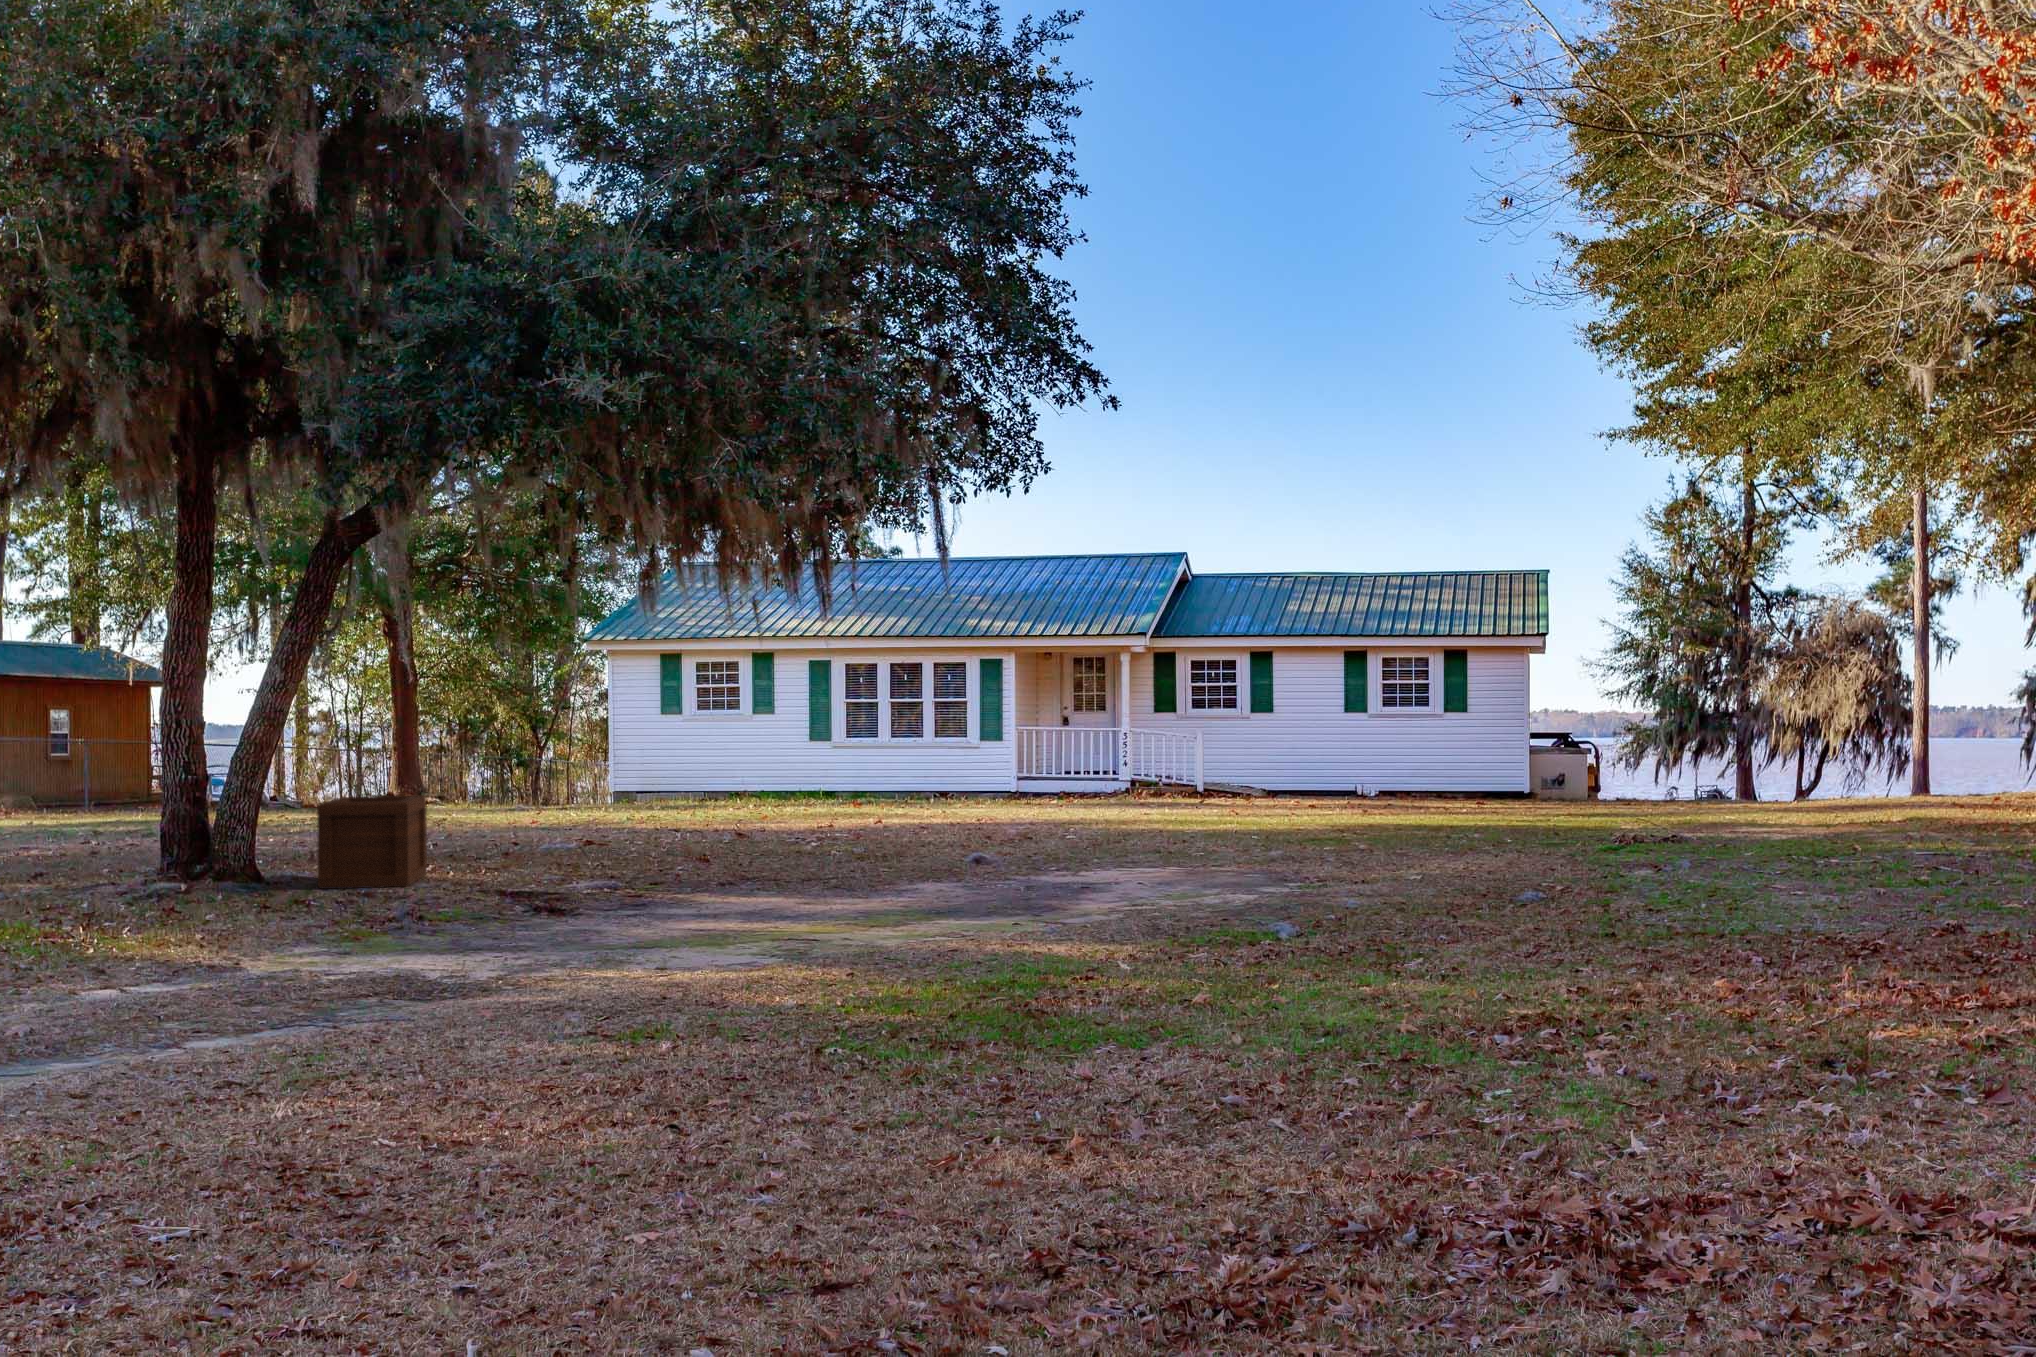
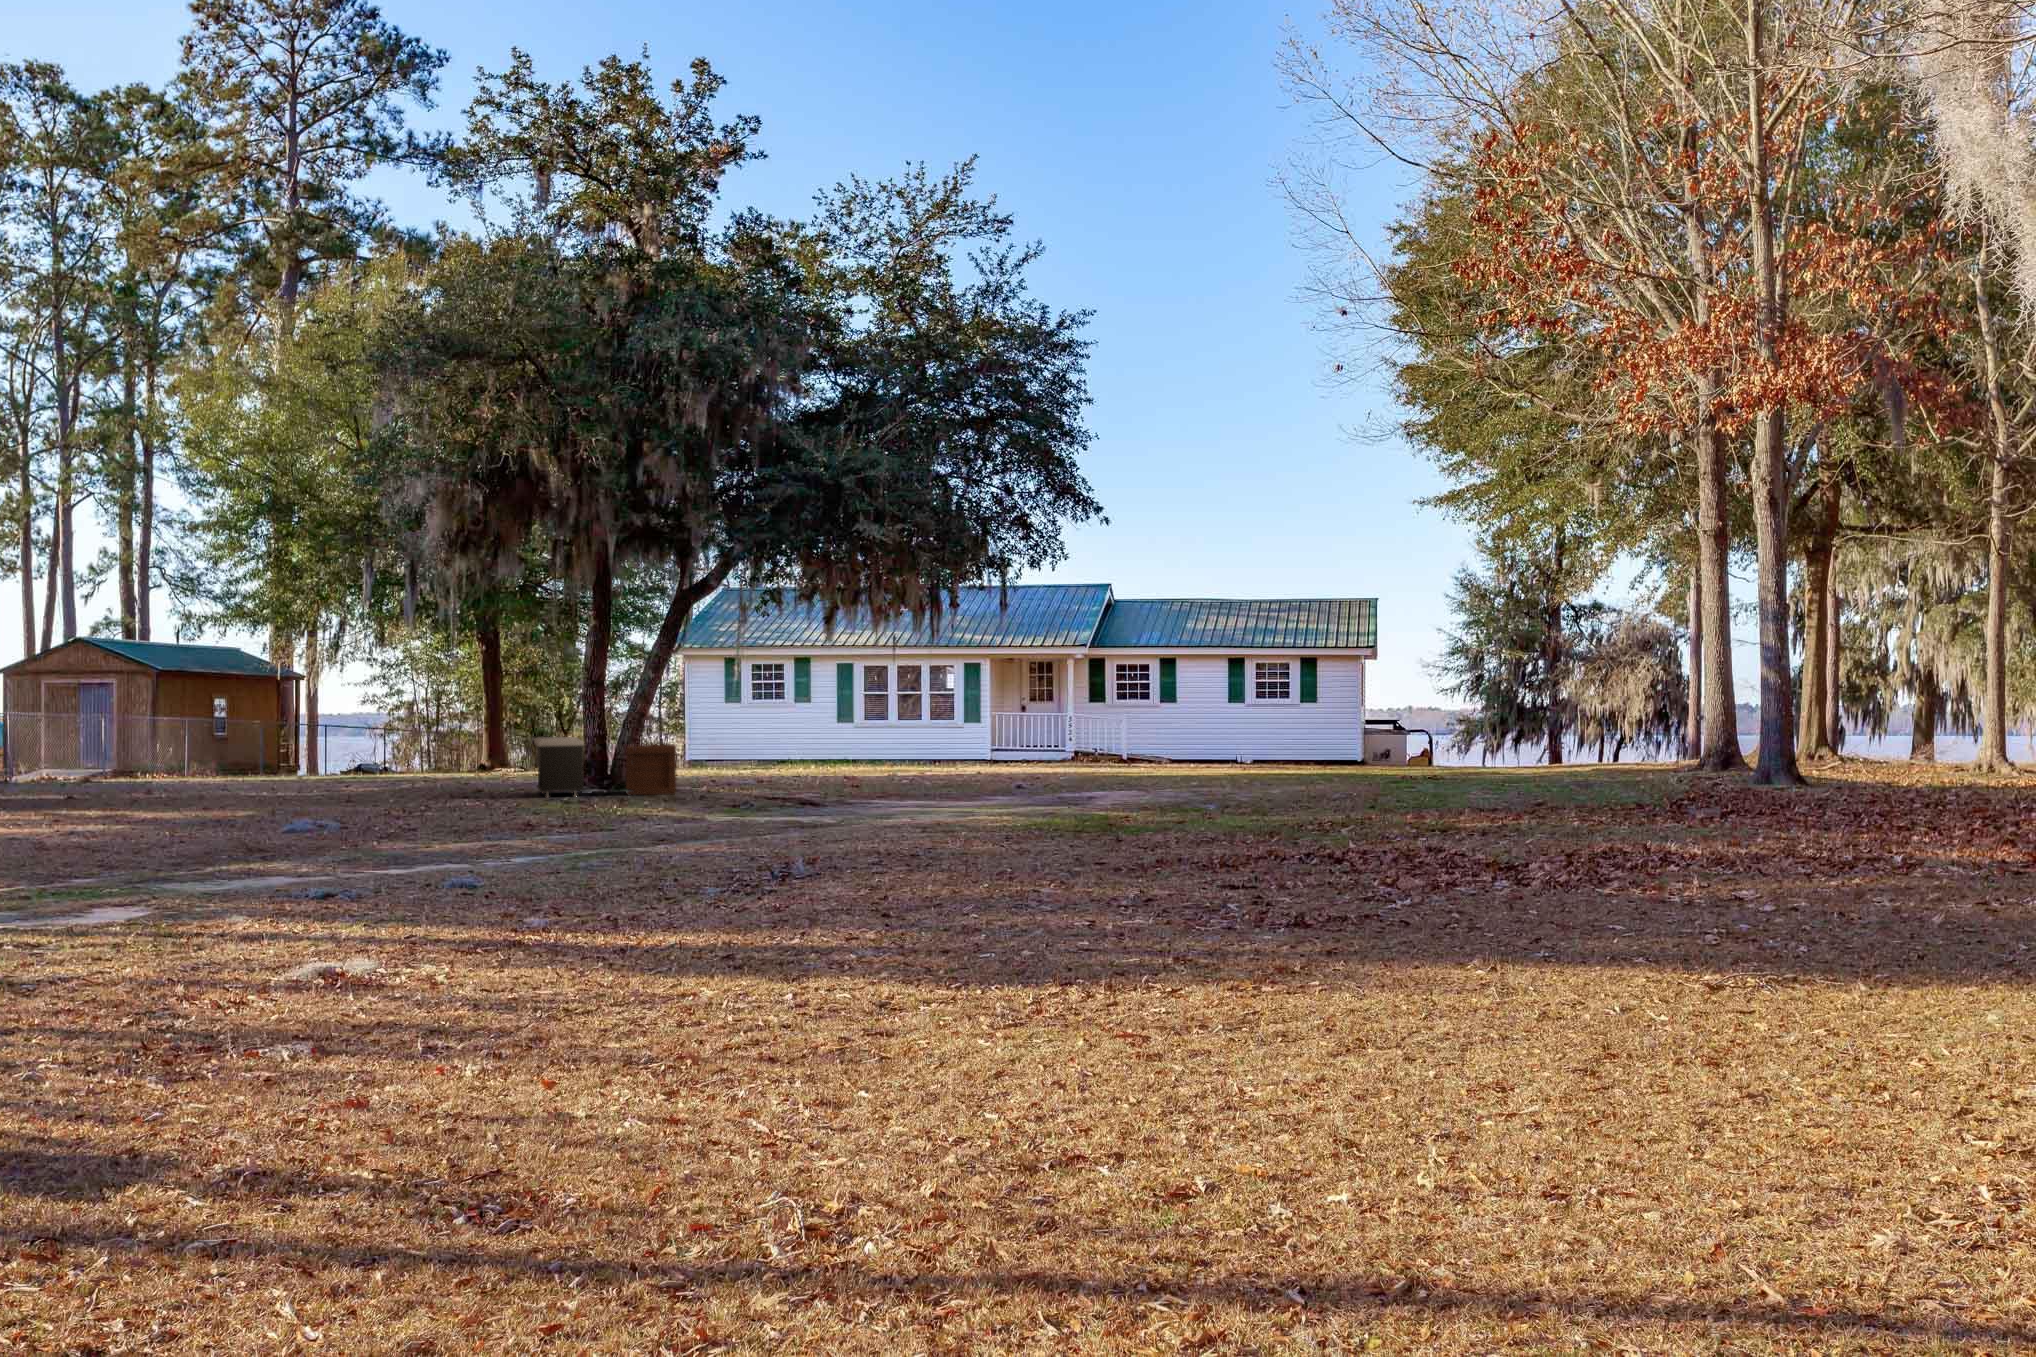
storage bench: none [151,784,262,895] -> present [534,737,584,797]

